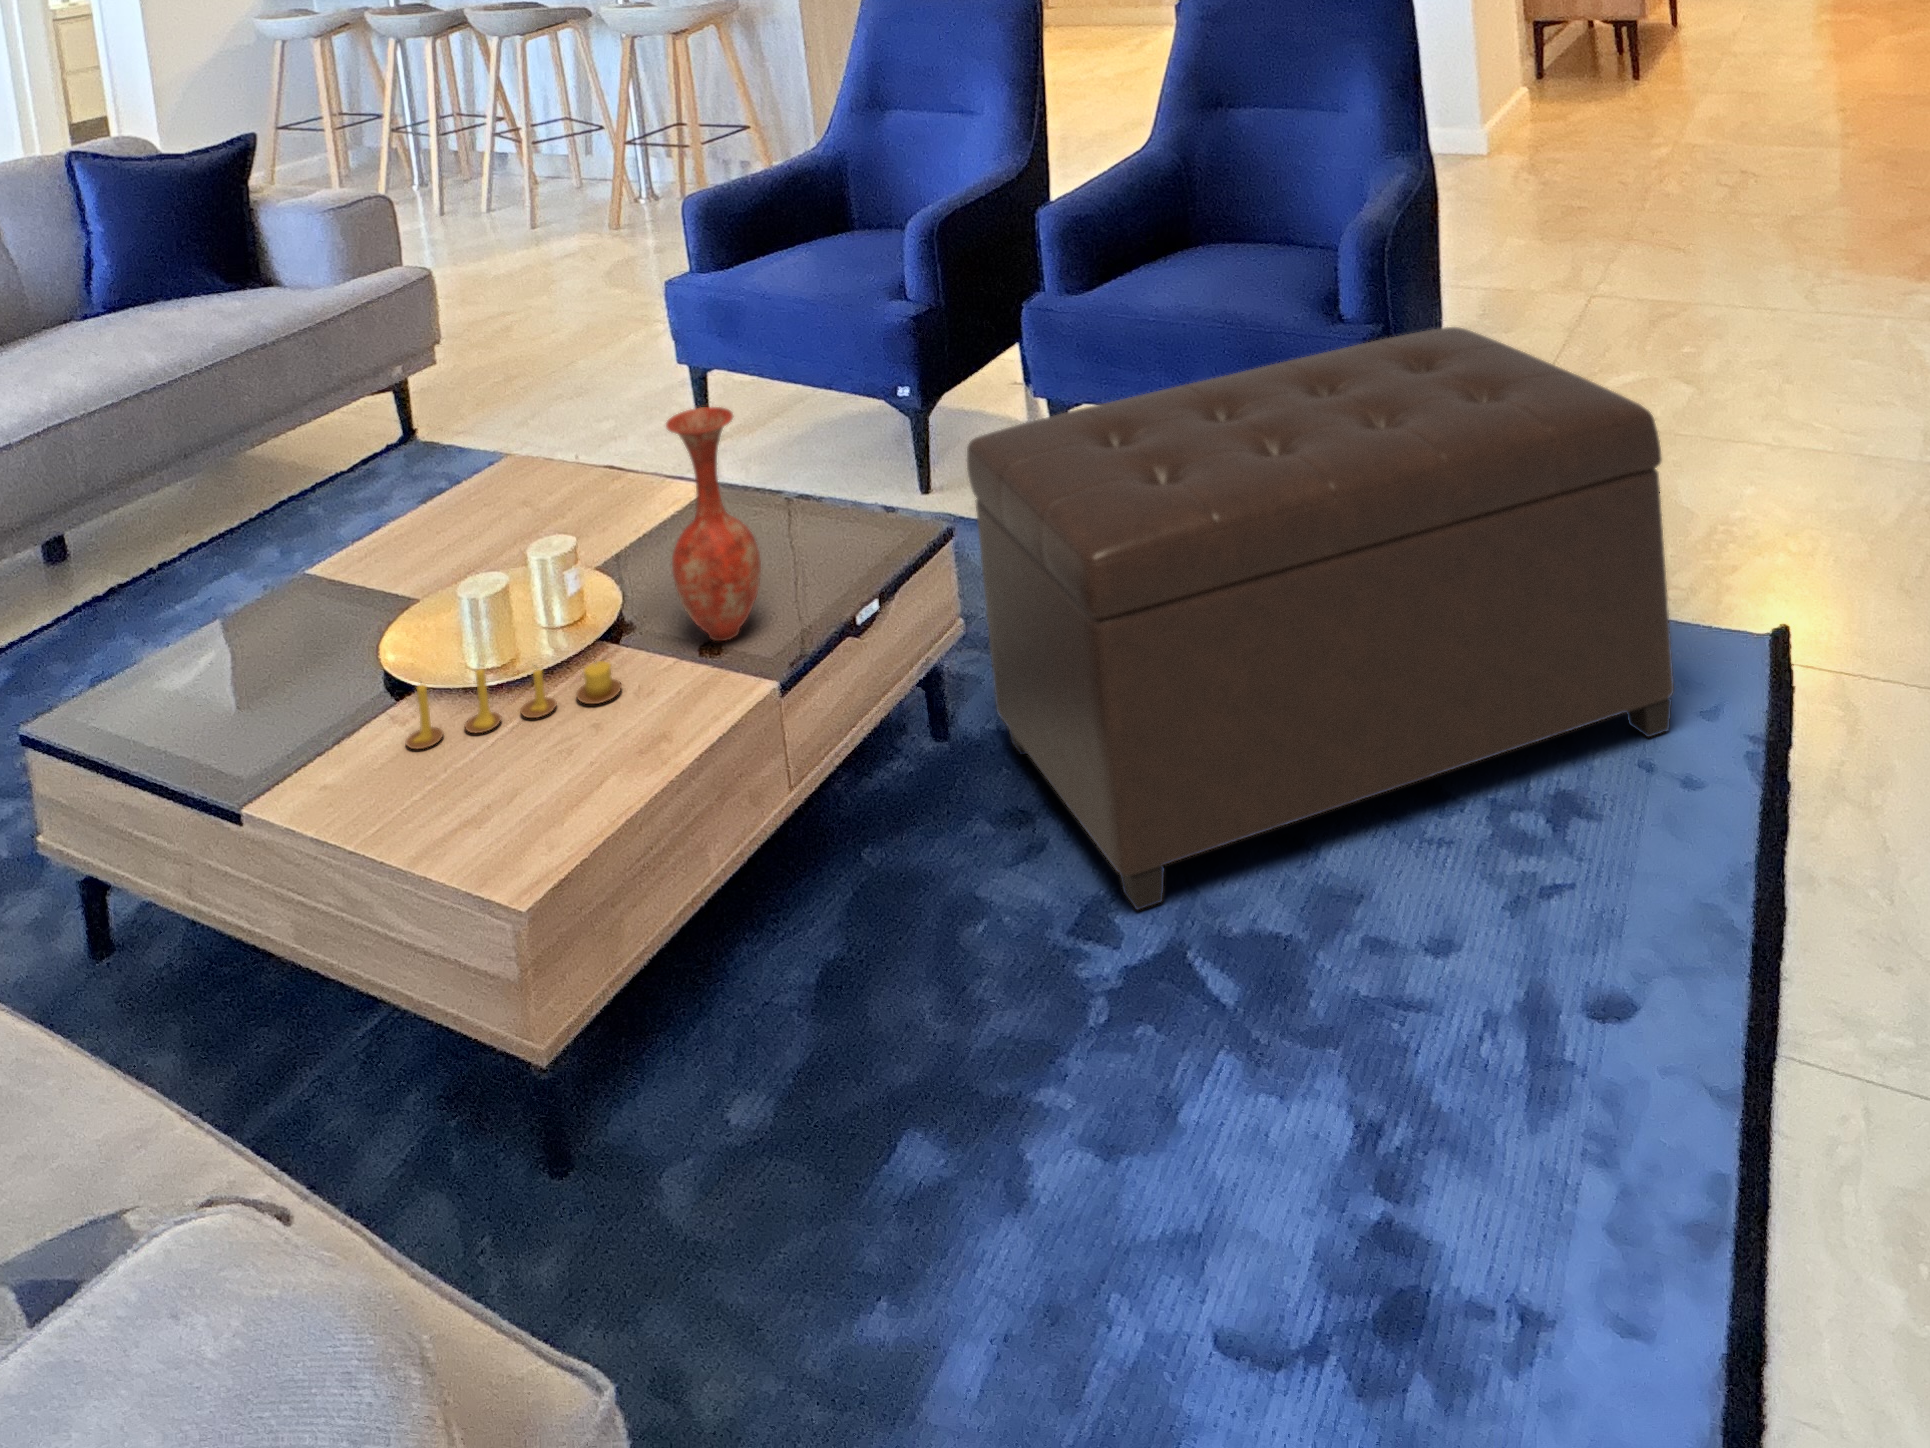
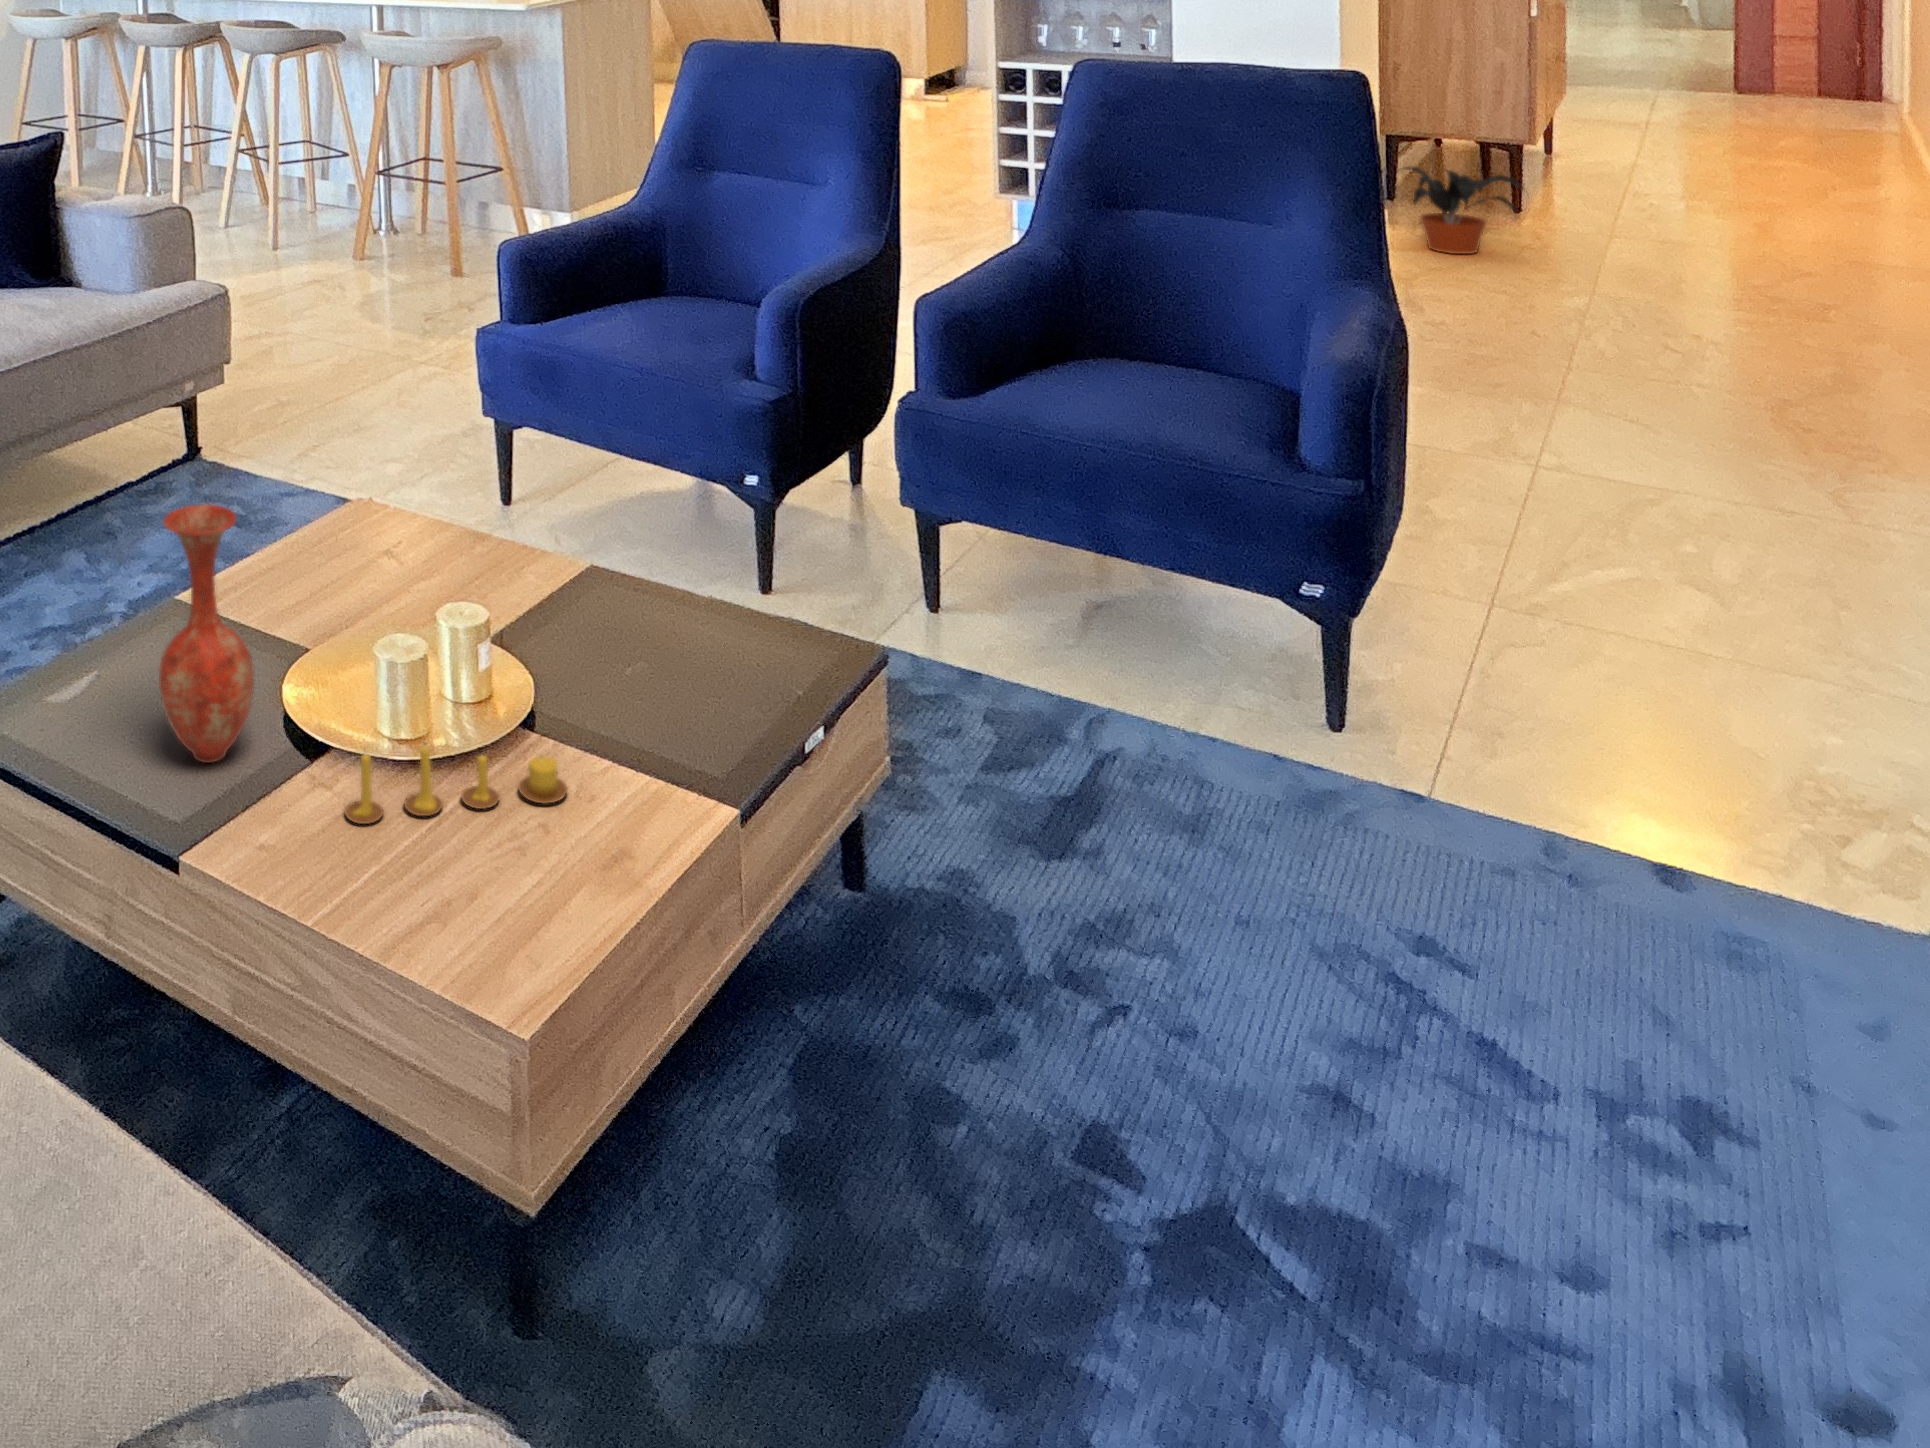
potted plant: none [1528,46,1637,121] -> present [1401,167,1523,254]
ottoman: present [967,327,1674,910] -> none [915,501,1825,1144]
vase: present [666,407,761,641] -> present [159,505,254,763]

